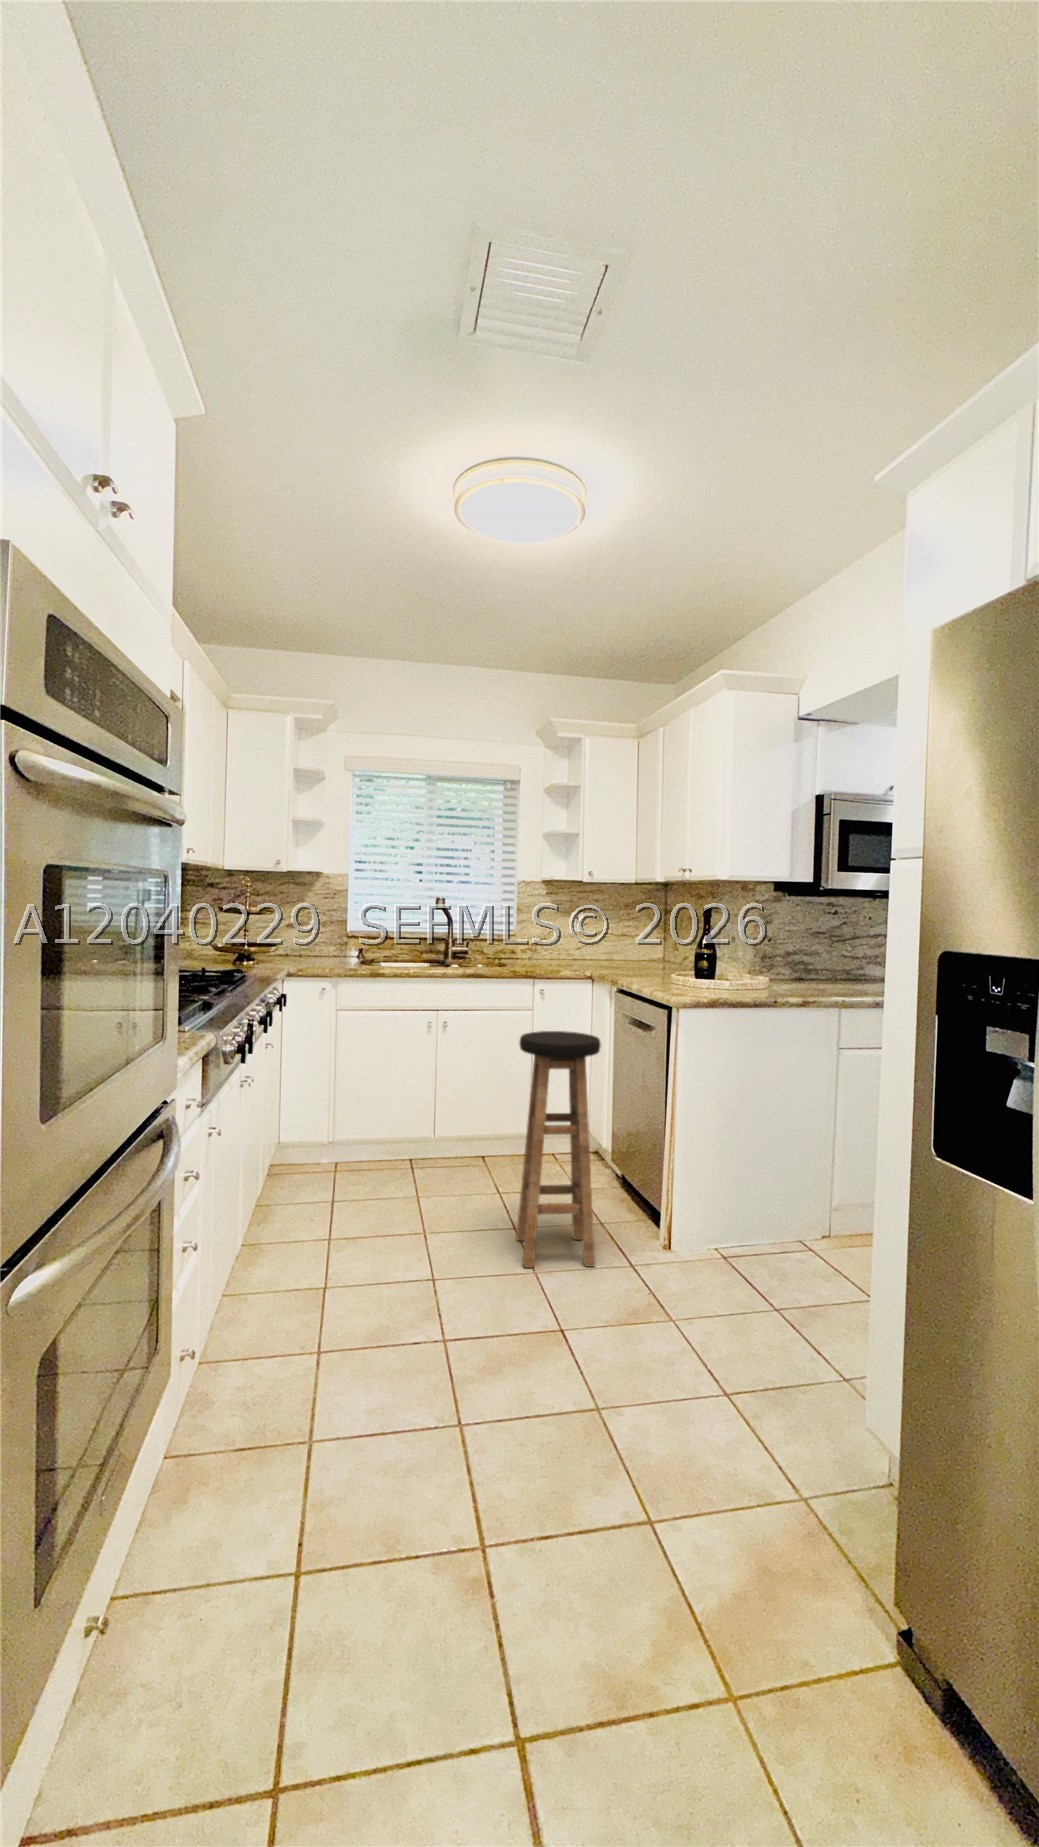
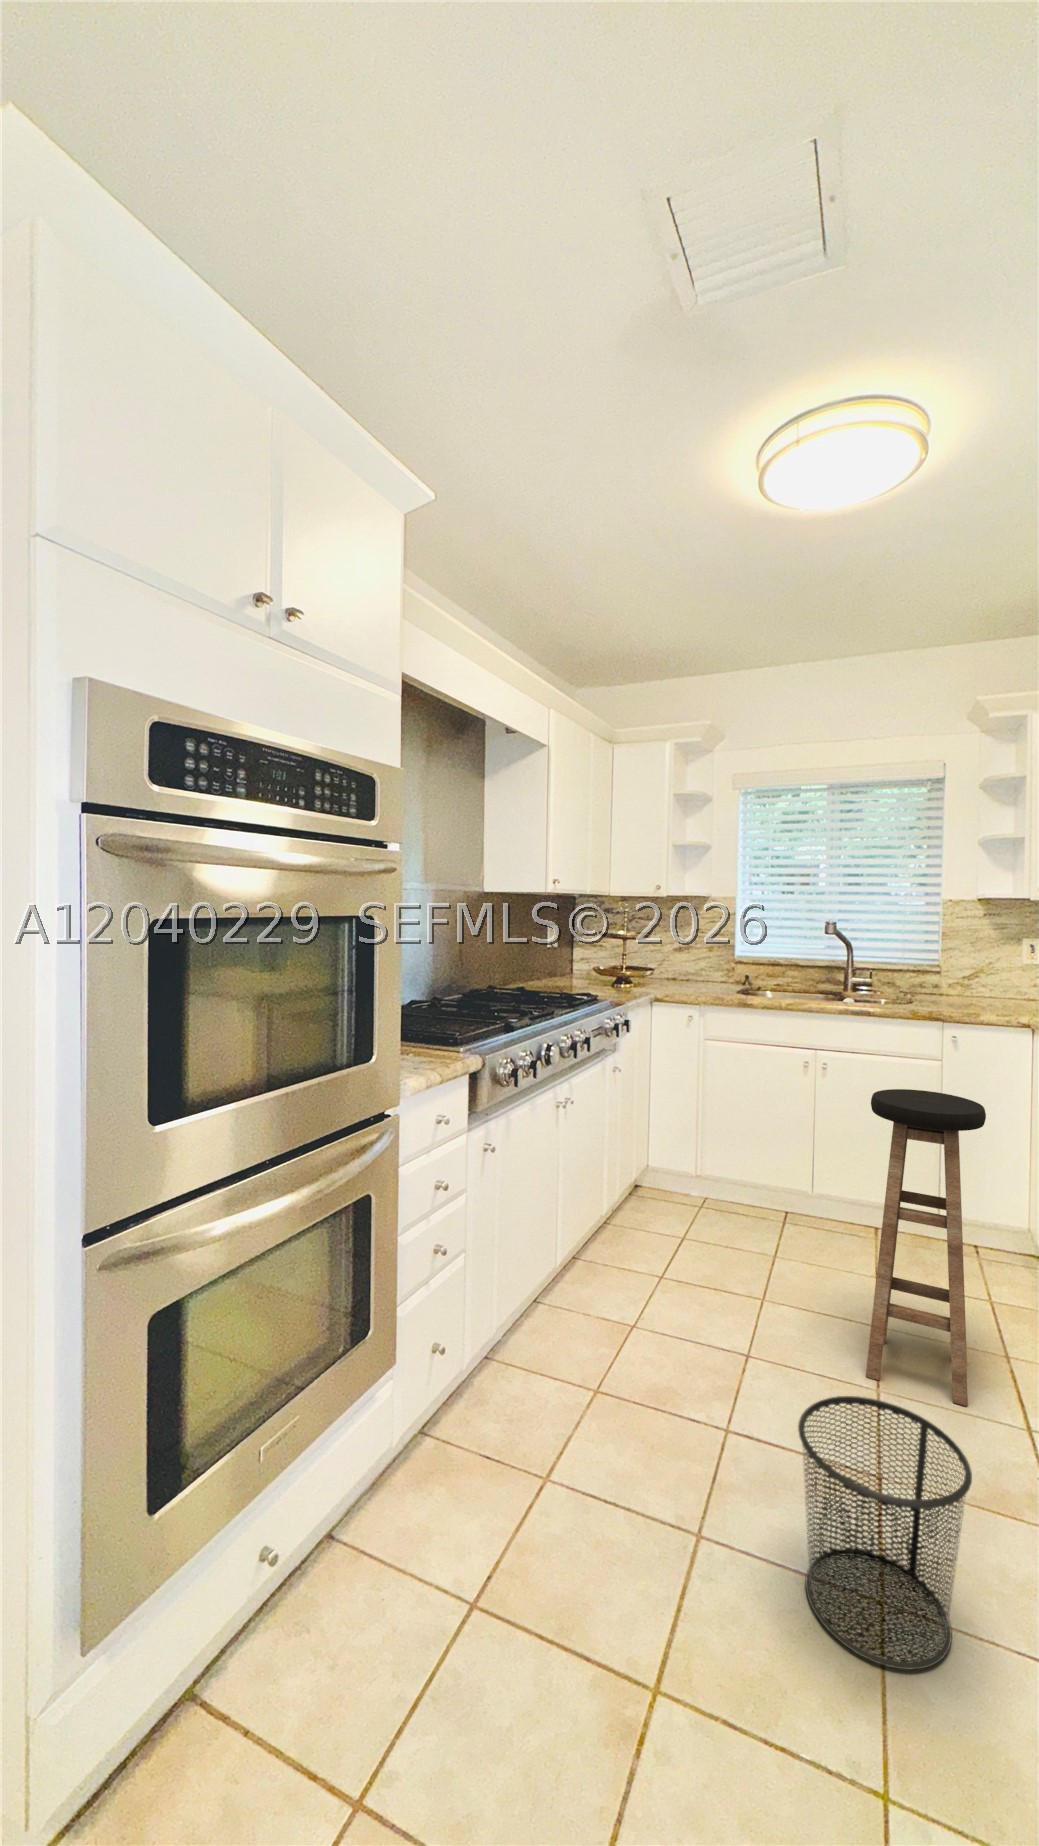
waste bin: none [541,1264,663,1451] -> present [798,1396,972,1670]

